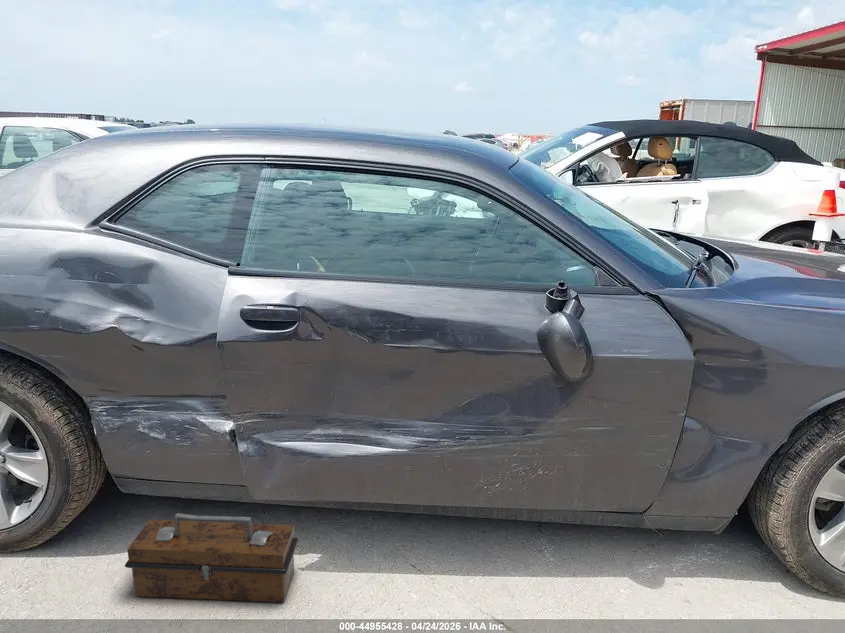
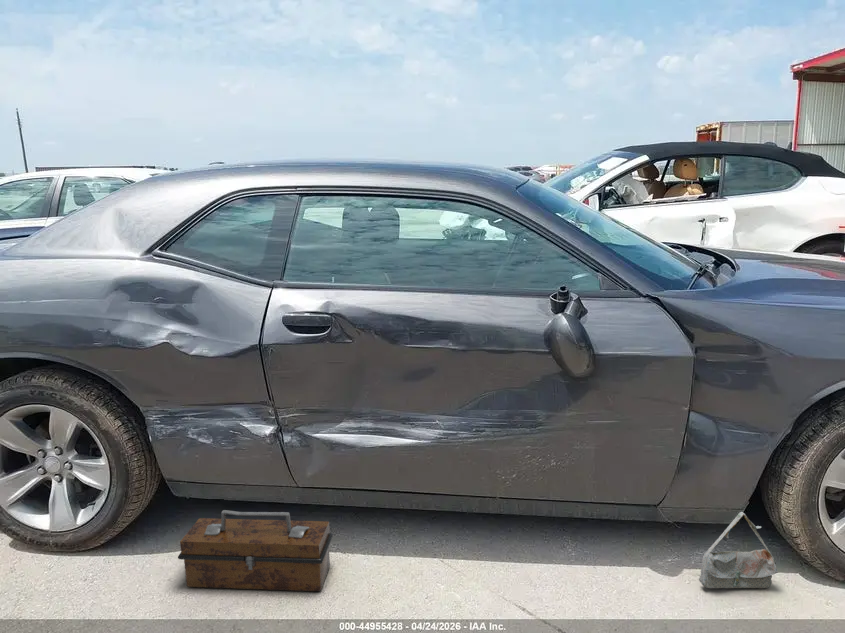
bag: none [683,524,765,601] -> present [699,512,778,588]

